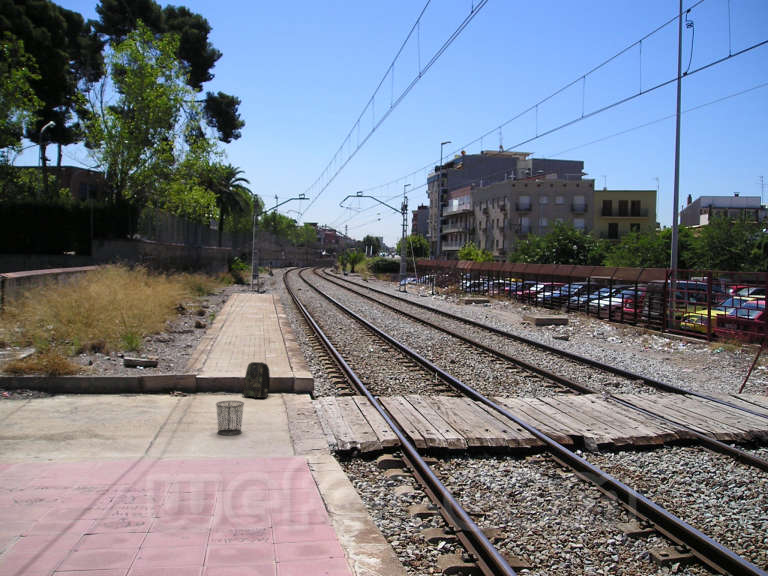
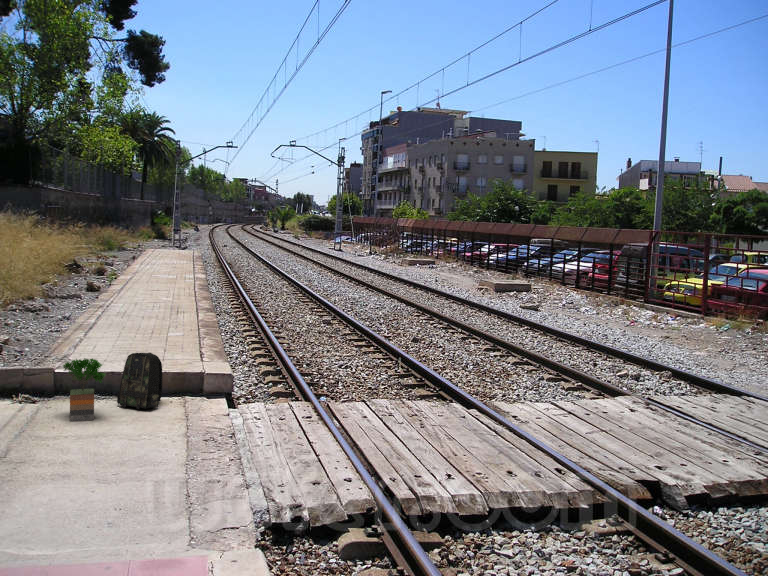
potted tree: none [211,364,237,404] -> present [63,358,105,421]
waste bin: present [216,401,244,436] -> none [42,435,98,503]

